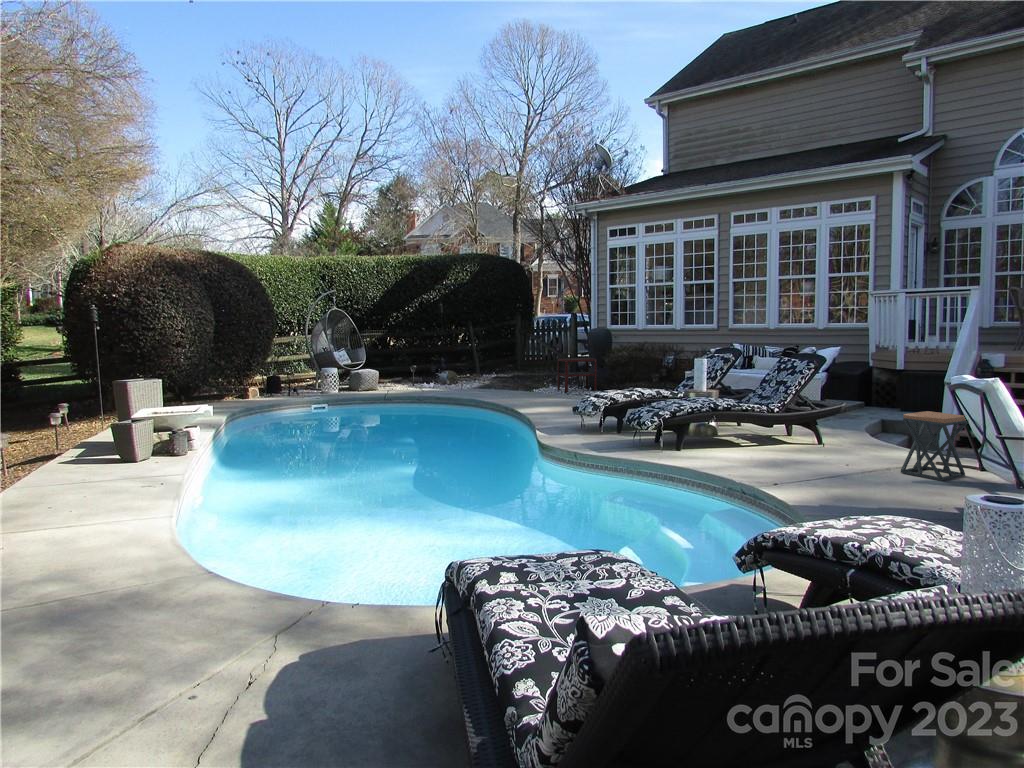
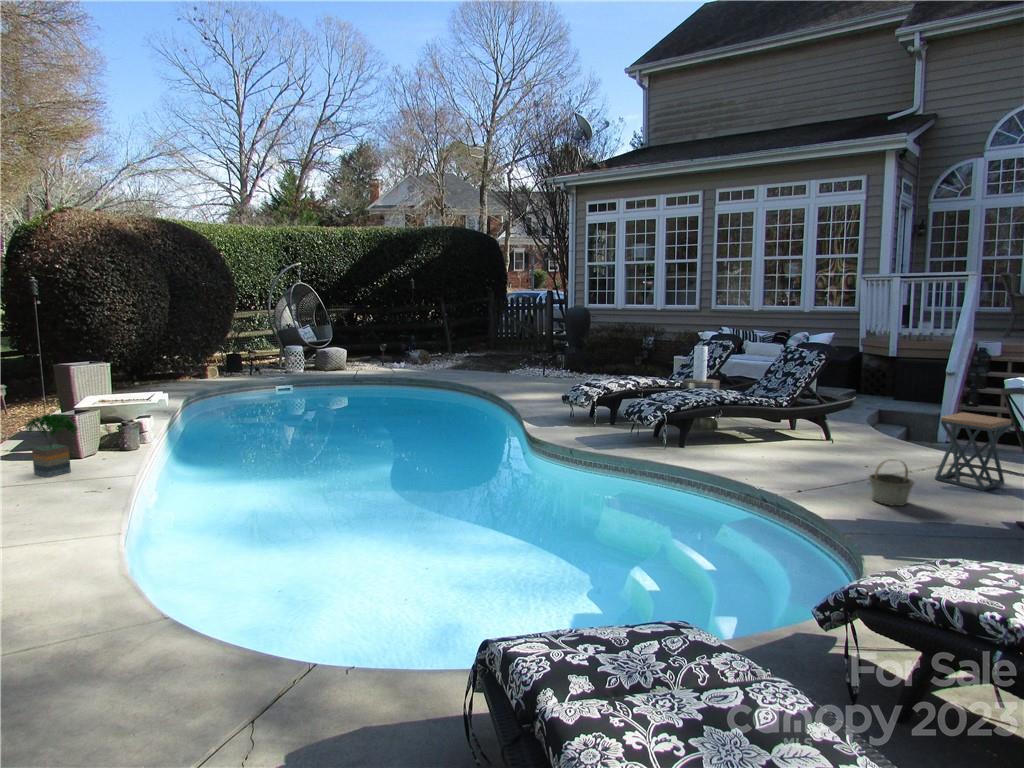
side table: present [557,358,597,392] -> none [534,337,576,373]
potted tree: none [94,418,140,473] -> present [25,414,78,478]
basket: none [828,450,869,491] -> present [869,459,914,506]

